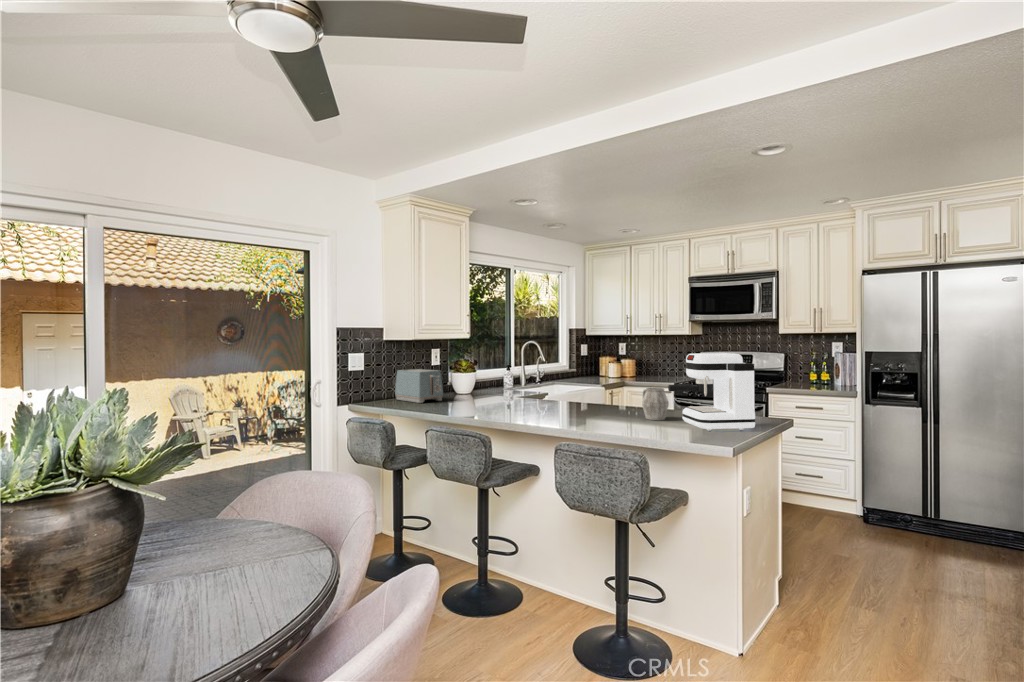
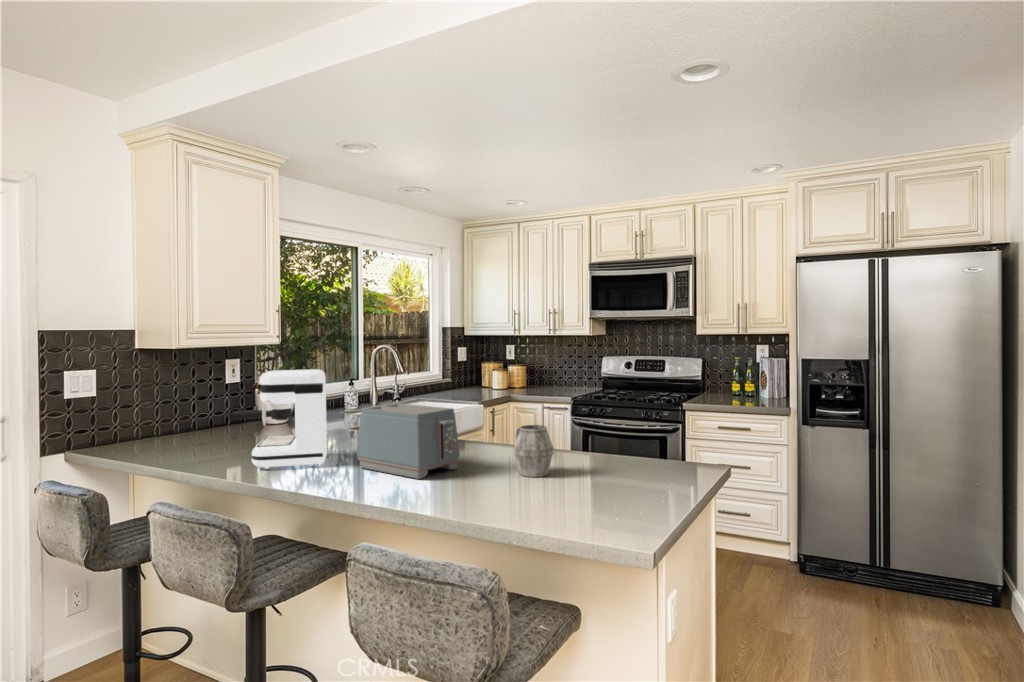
coffee maker: present [668,353,755,431] -> present [232,369,327,469]
toaster: present [395,369,443,403] -> present [357,404,460,479]

